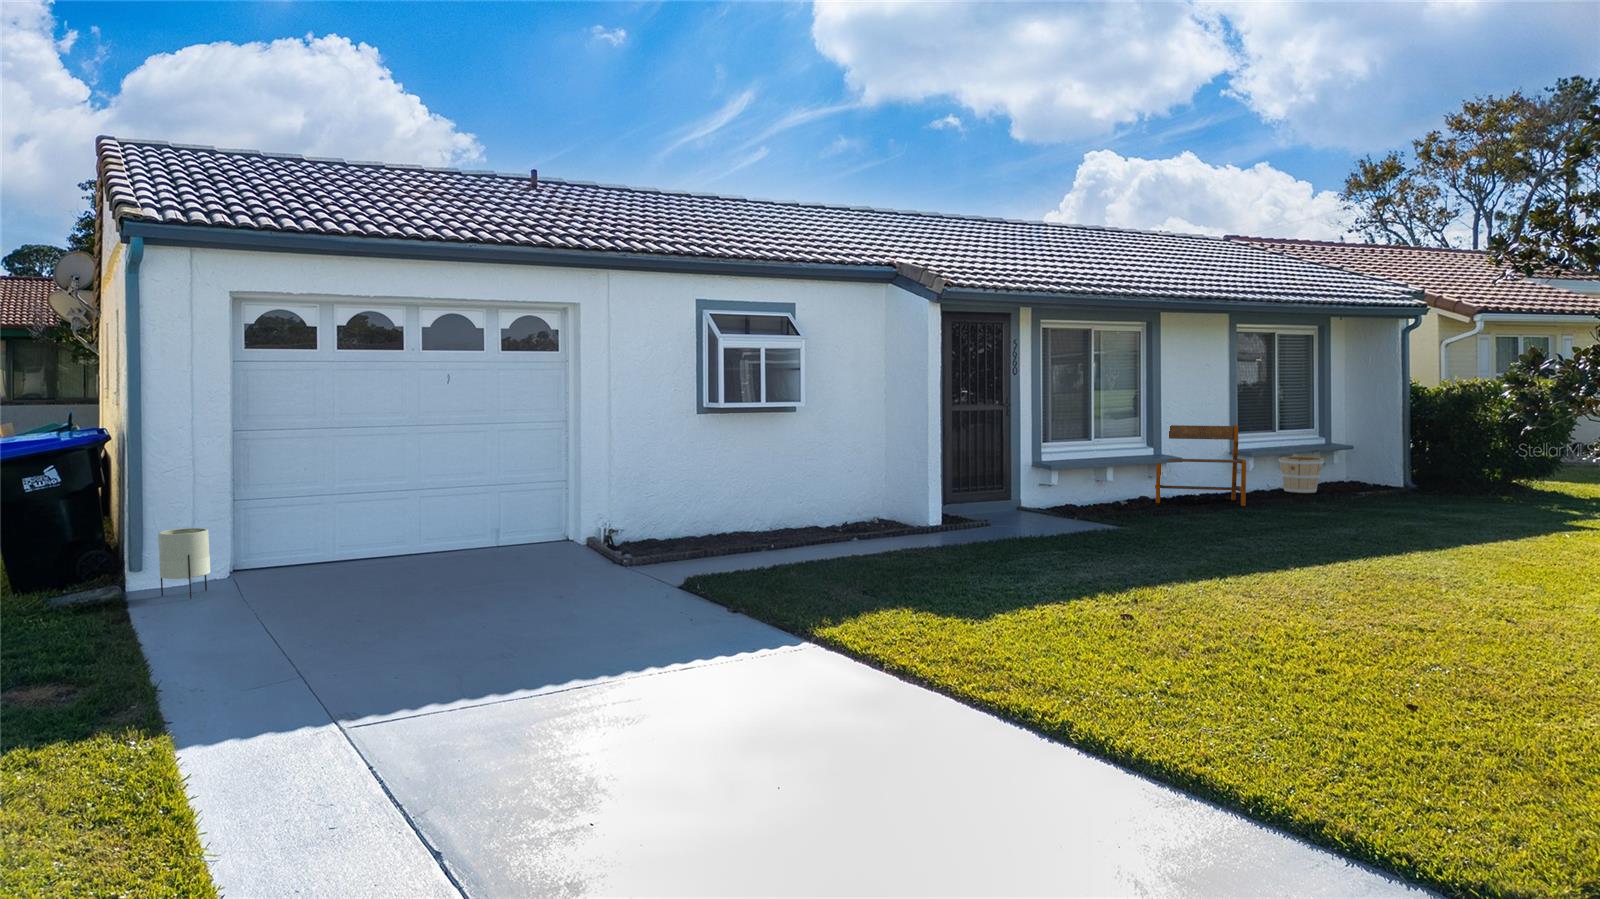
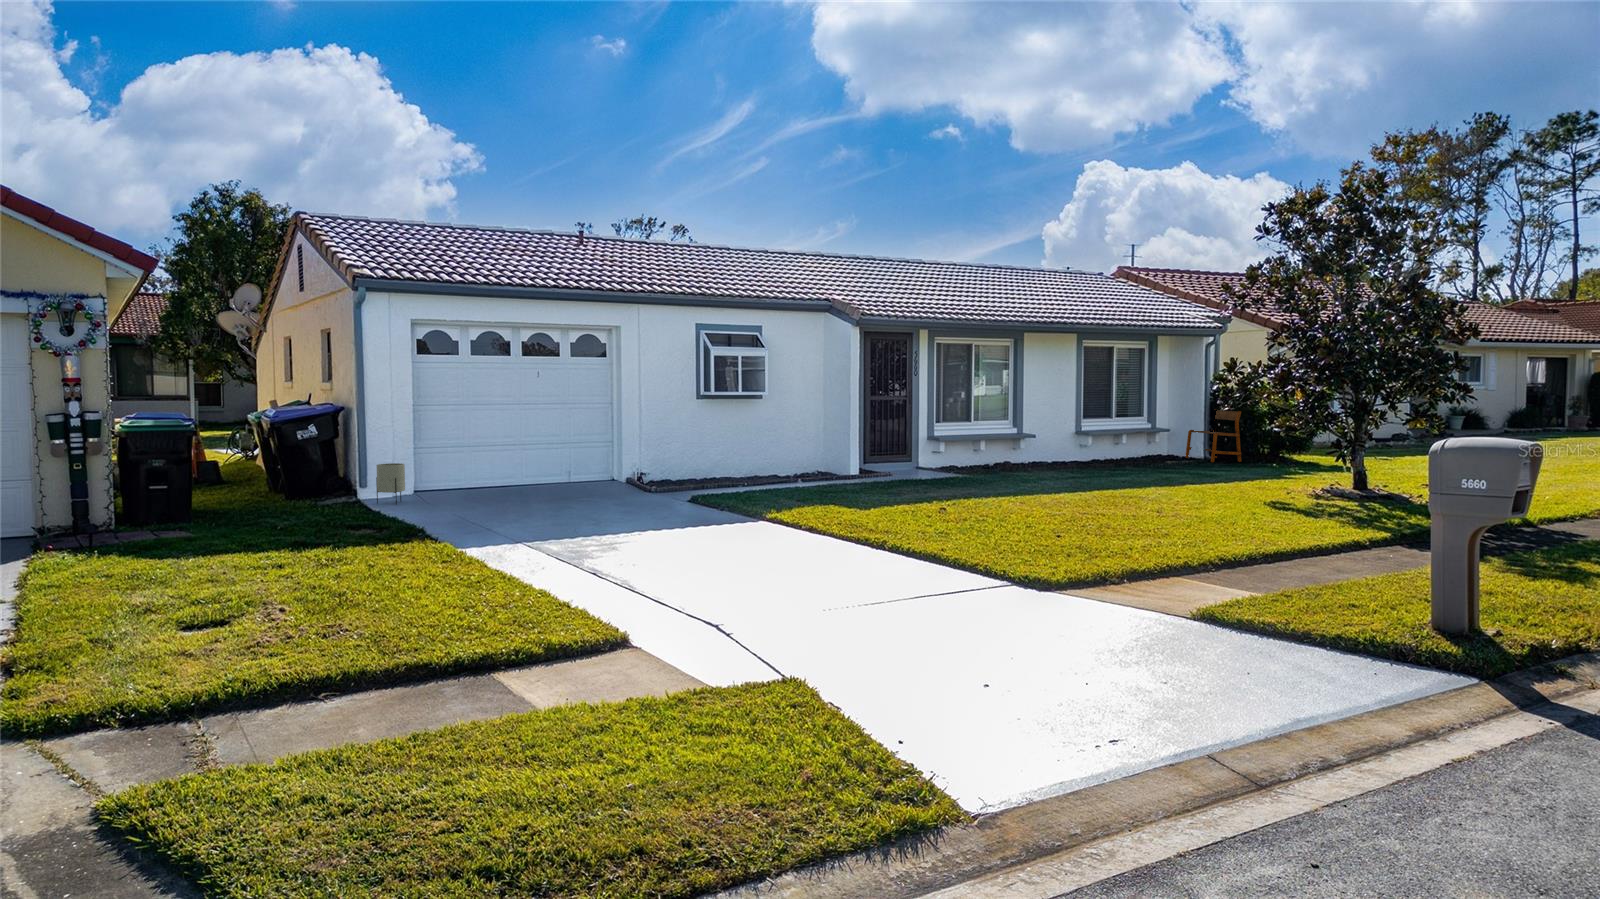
bench: present [1155,425,1246,506] -> present [1185,410,1241,462]
wooden bucket: present [1279,456,1324,493] -> none [1111,436,1142,462]

